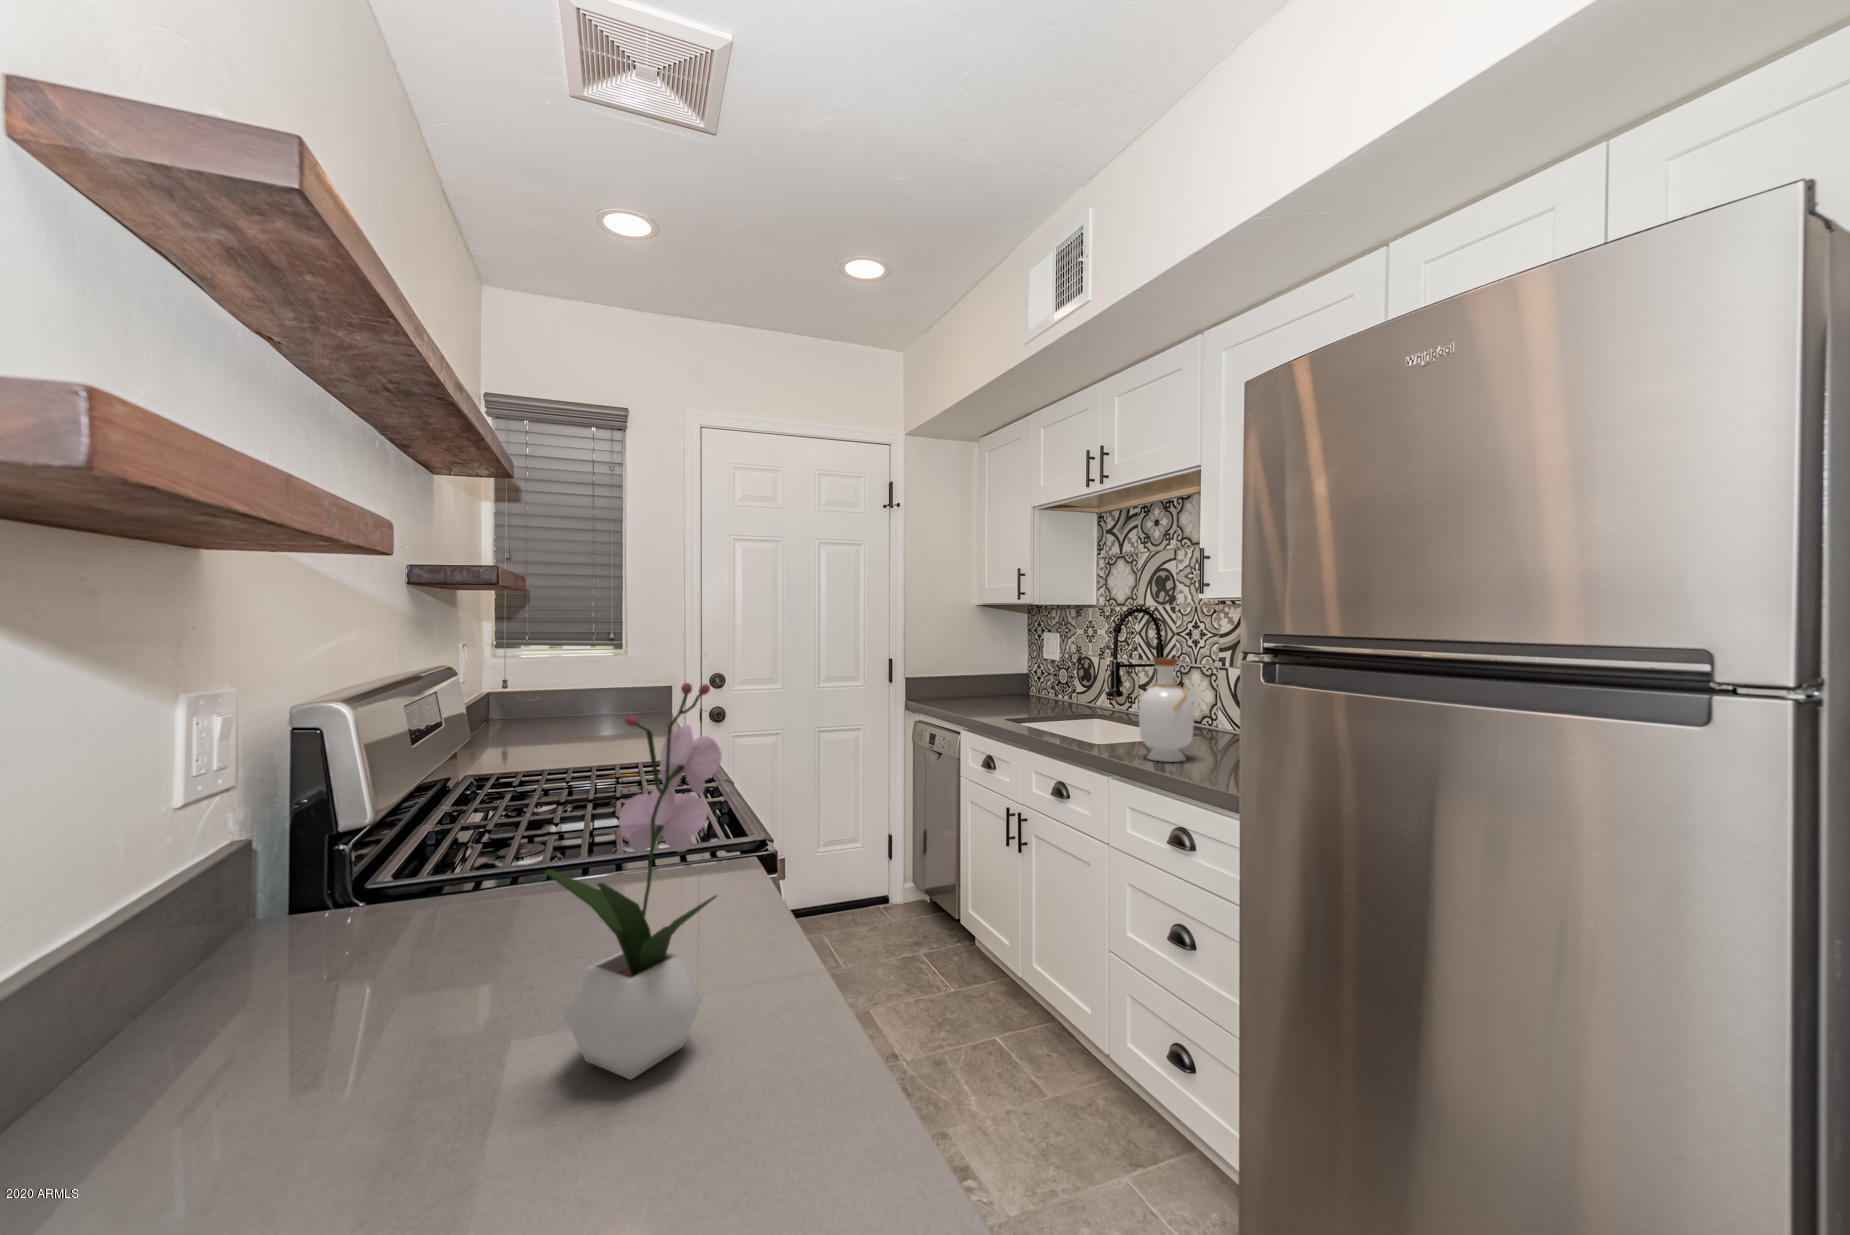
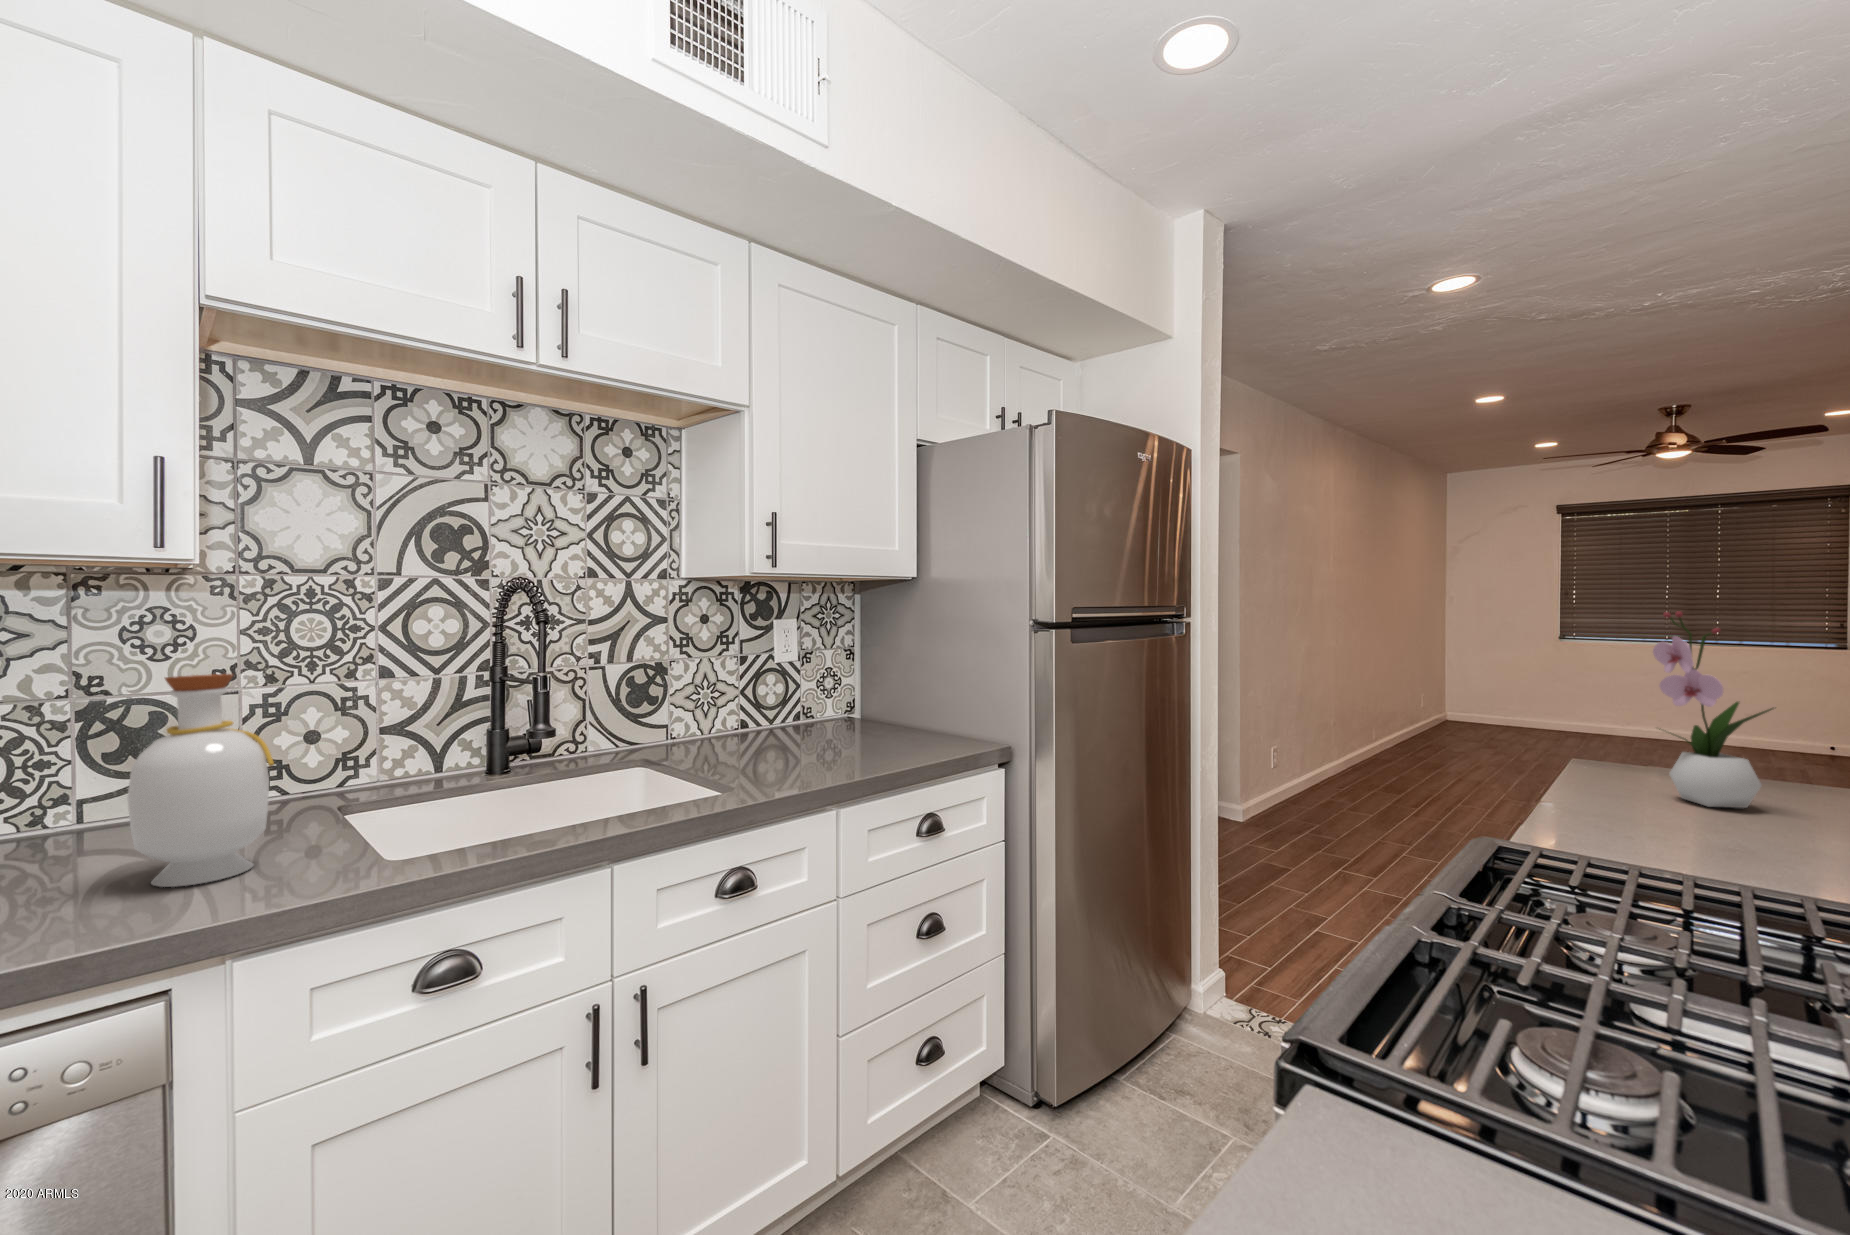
bottle: present [1139,658,1194,762] -> present [127,674,274,887]

